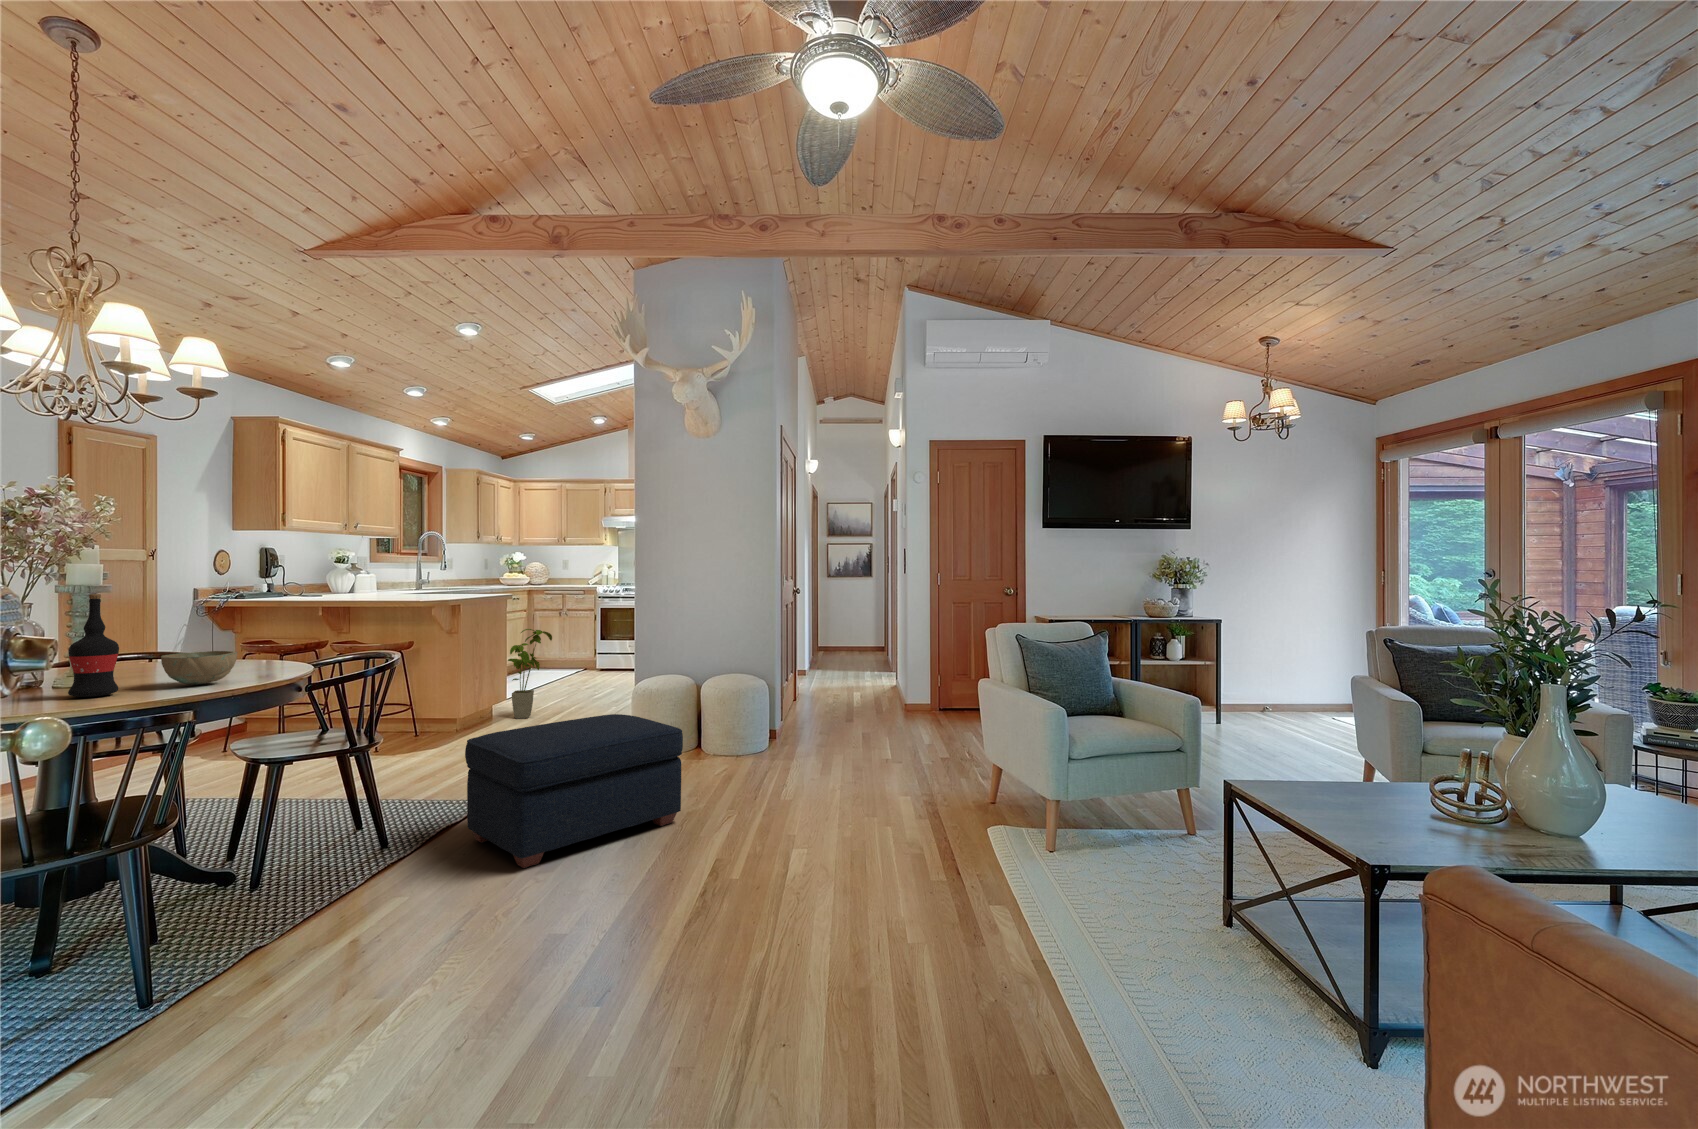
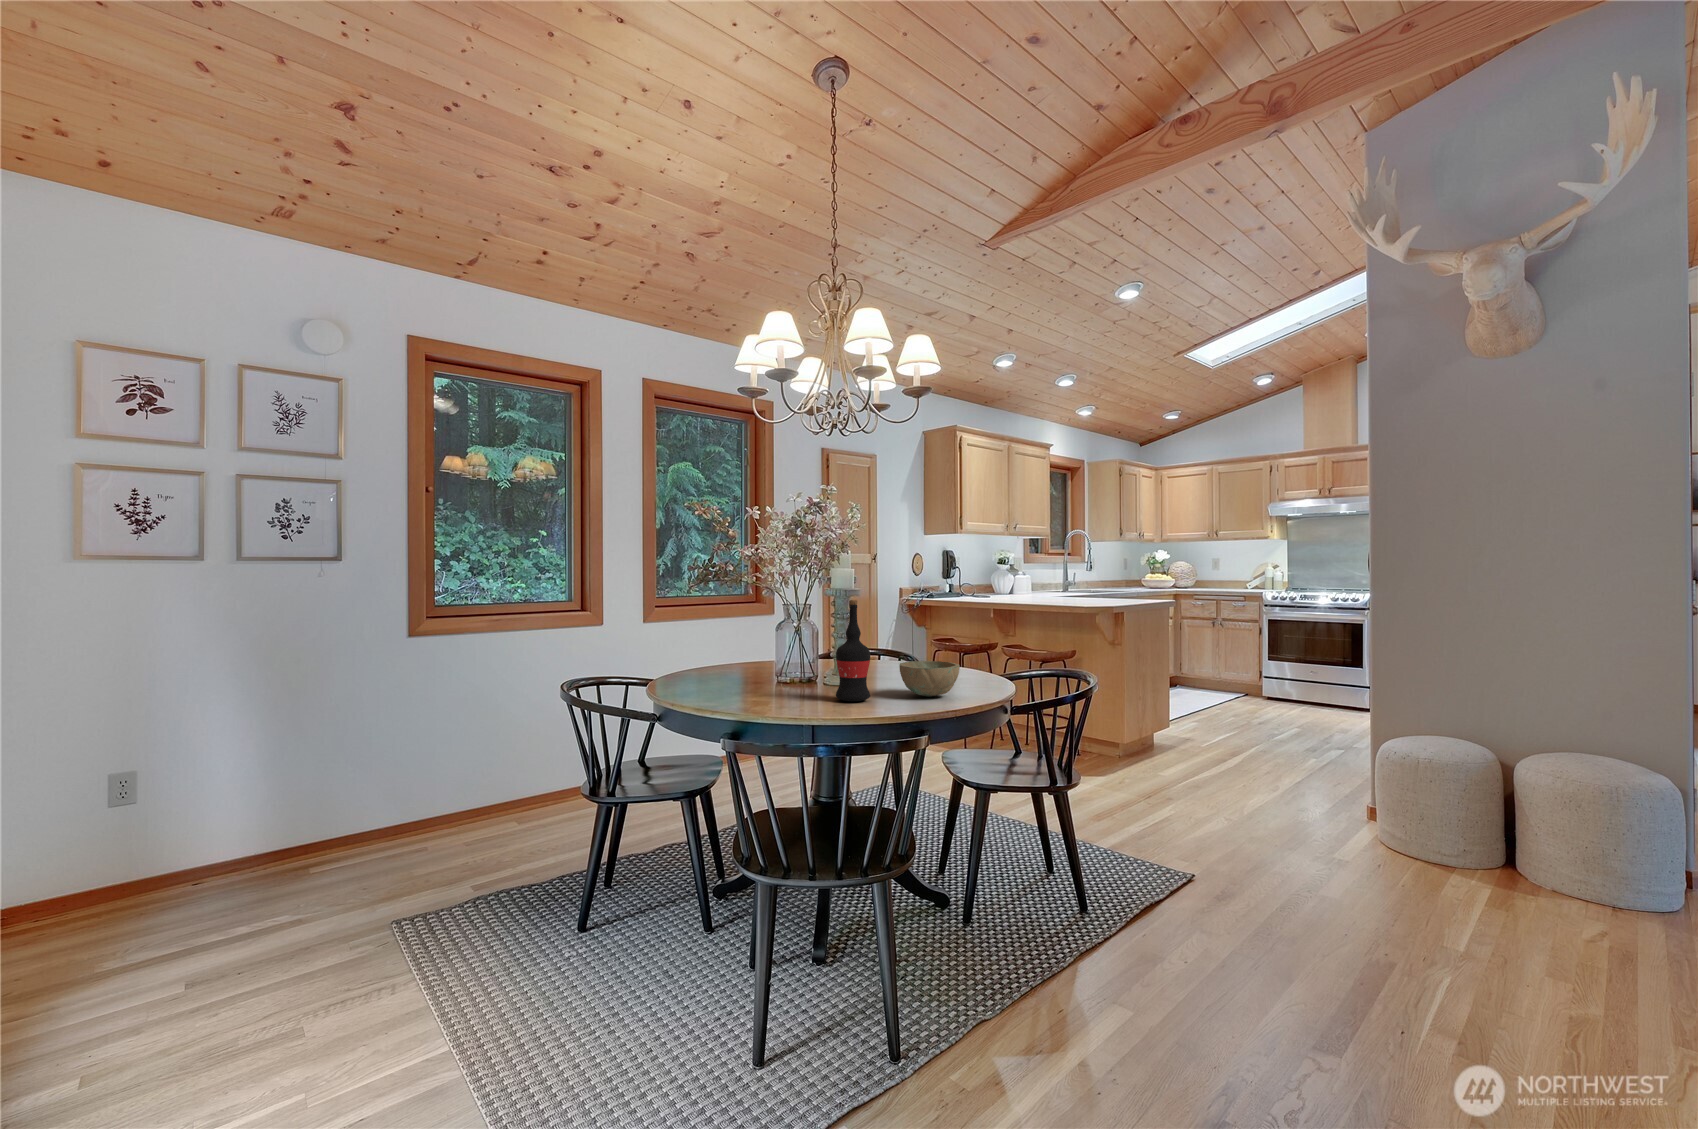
house plant: present [508,629,552,719] -> none [1172,643,1226,751]
ottoman: present [465,714,683,868] -> none [1182,789,1539,1002]

